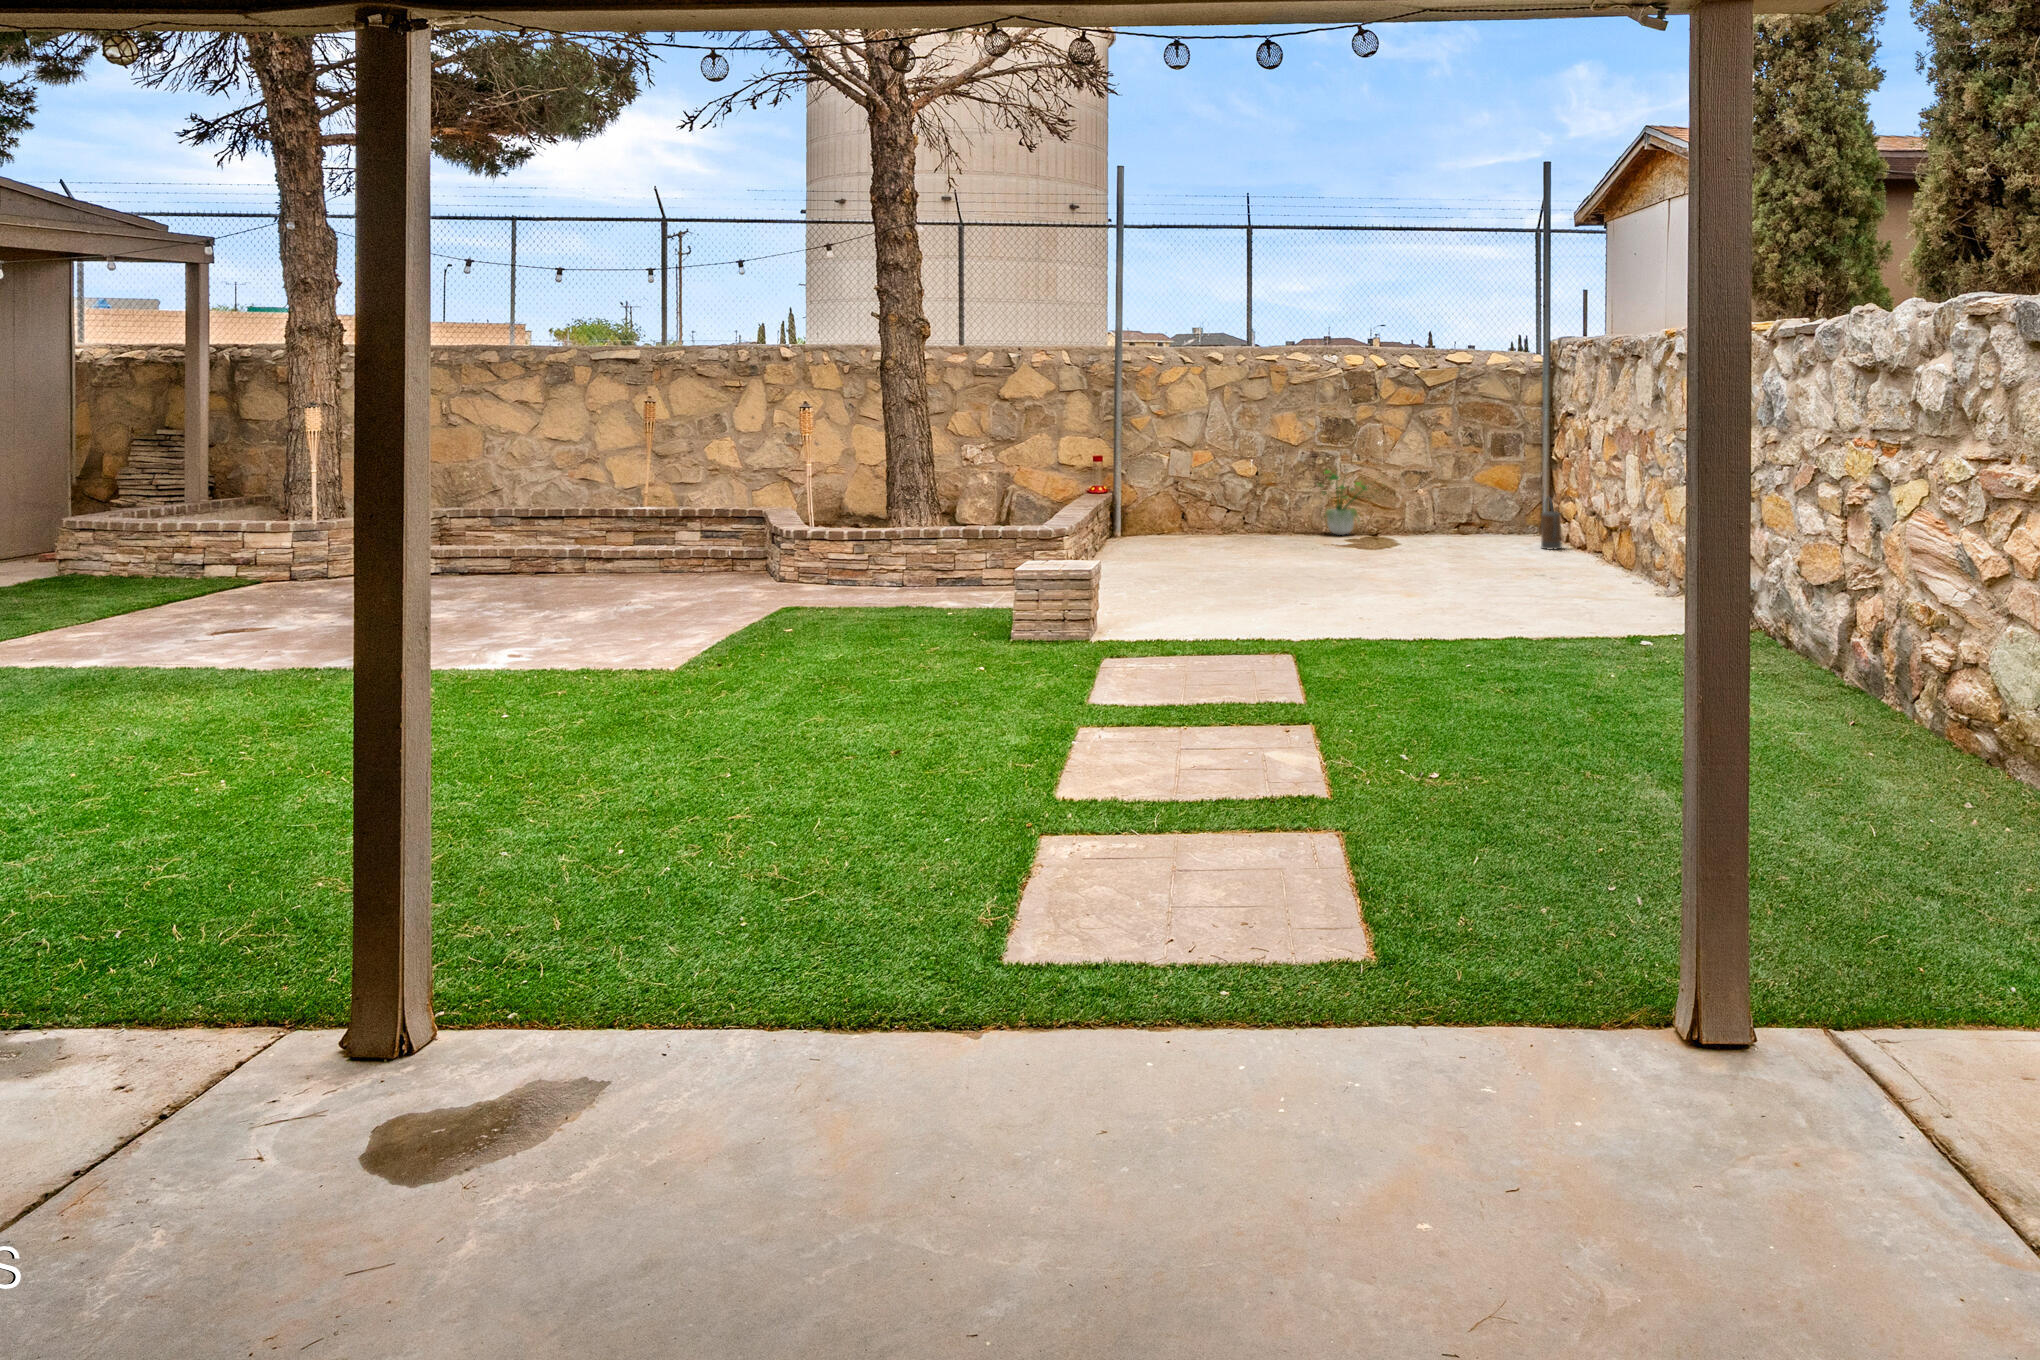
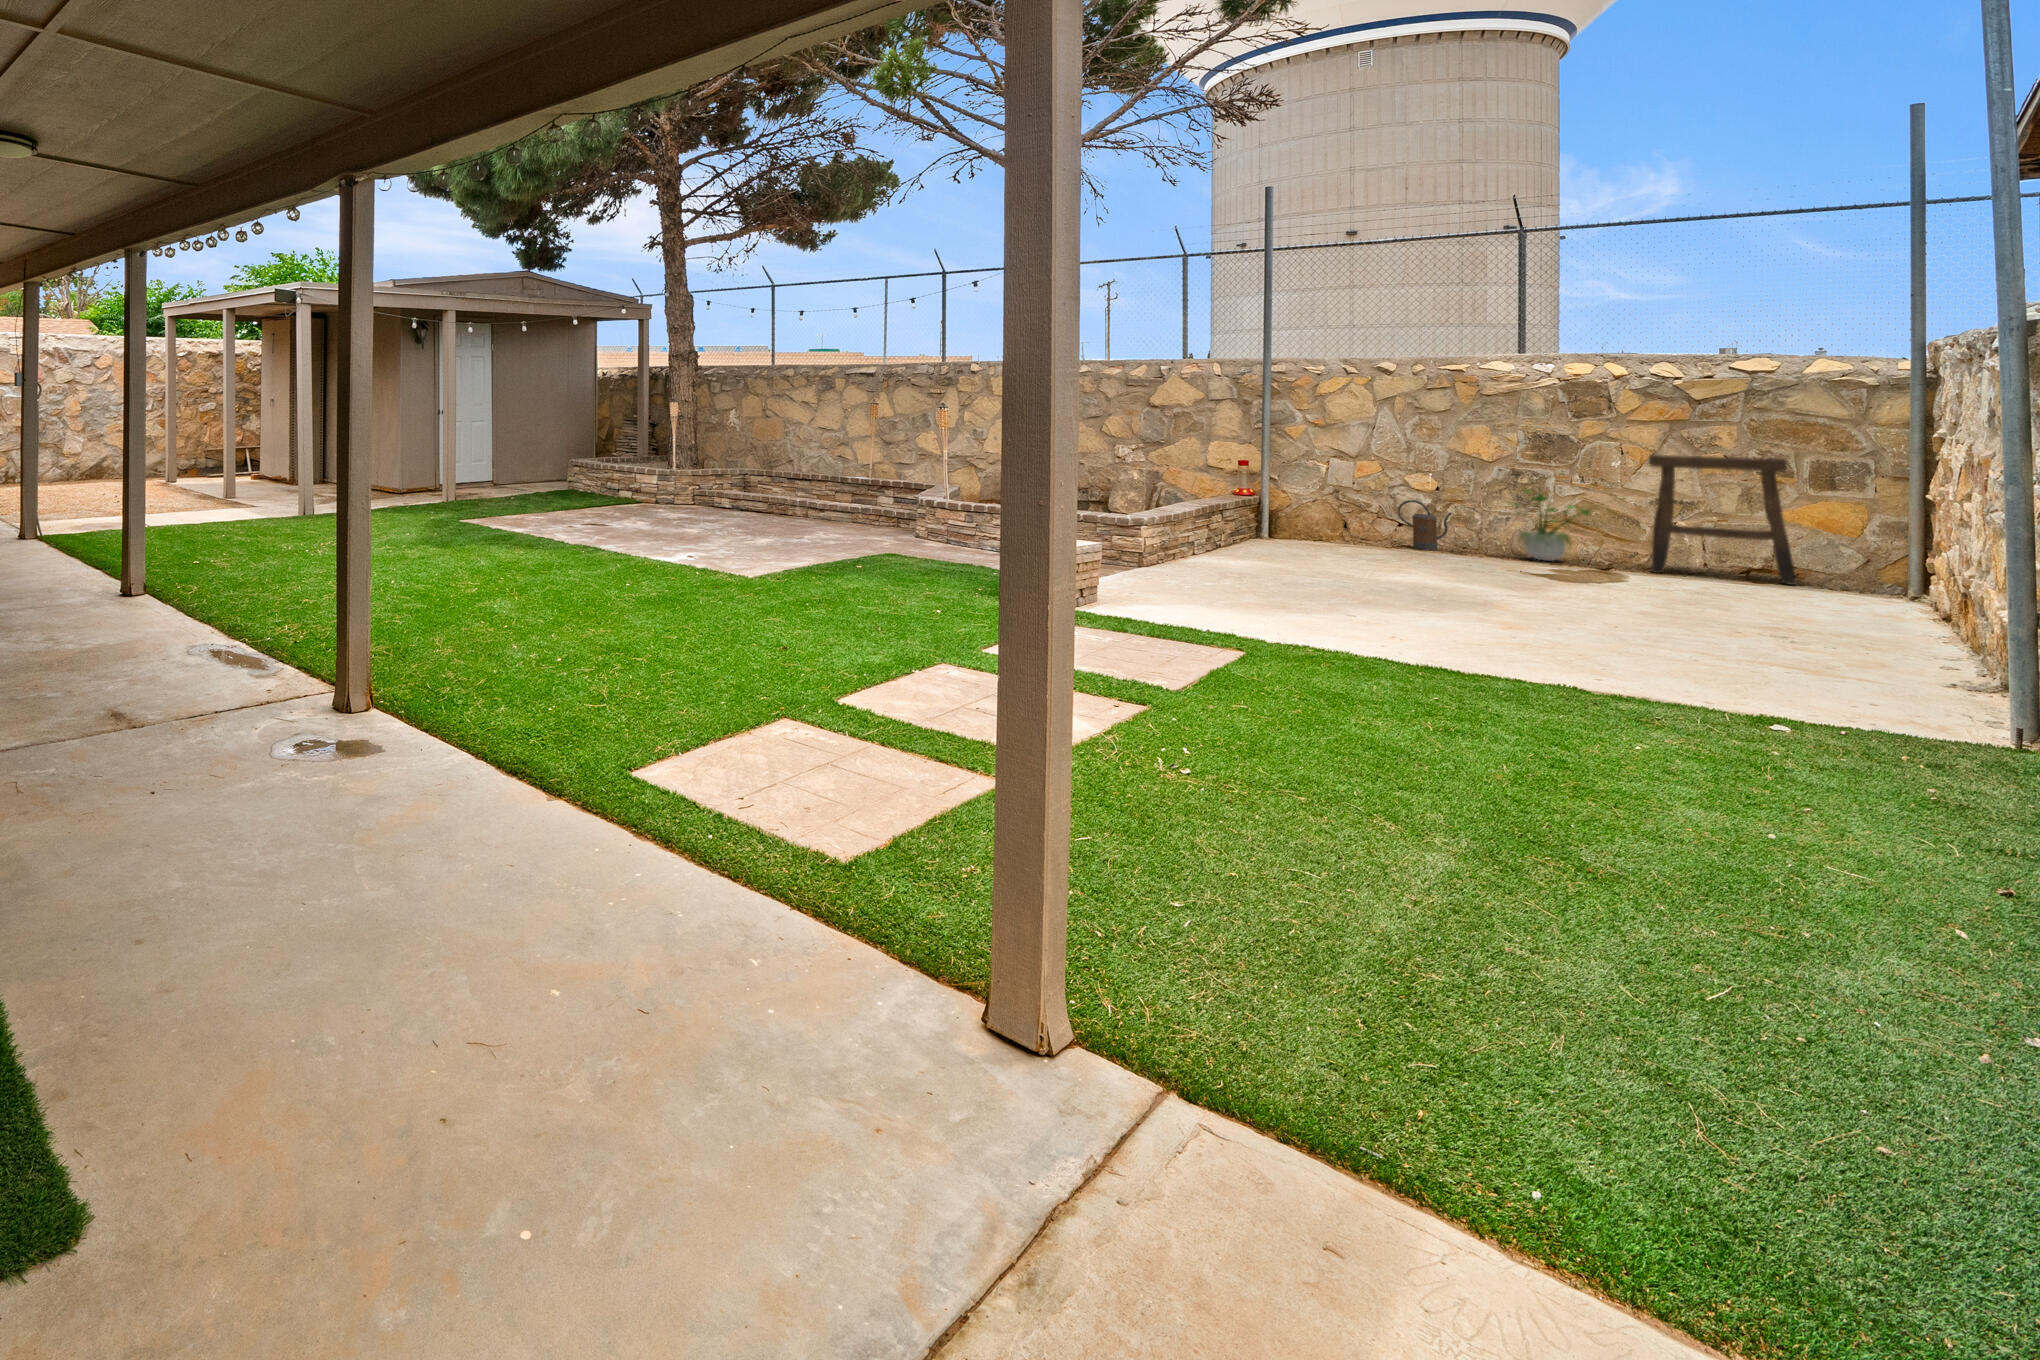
stool: none [1405,432,1492,536] -> present [1649,454,1796,585]
watering can: present [1541,497,1562,549] -> present [1398,500,1452,550]

